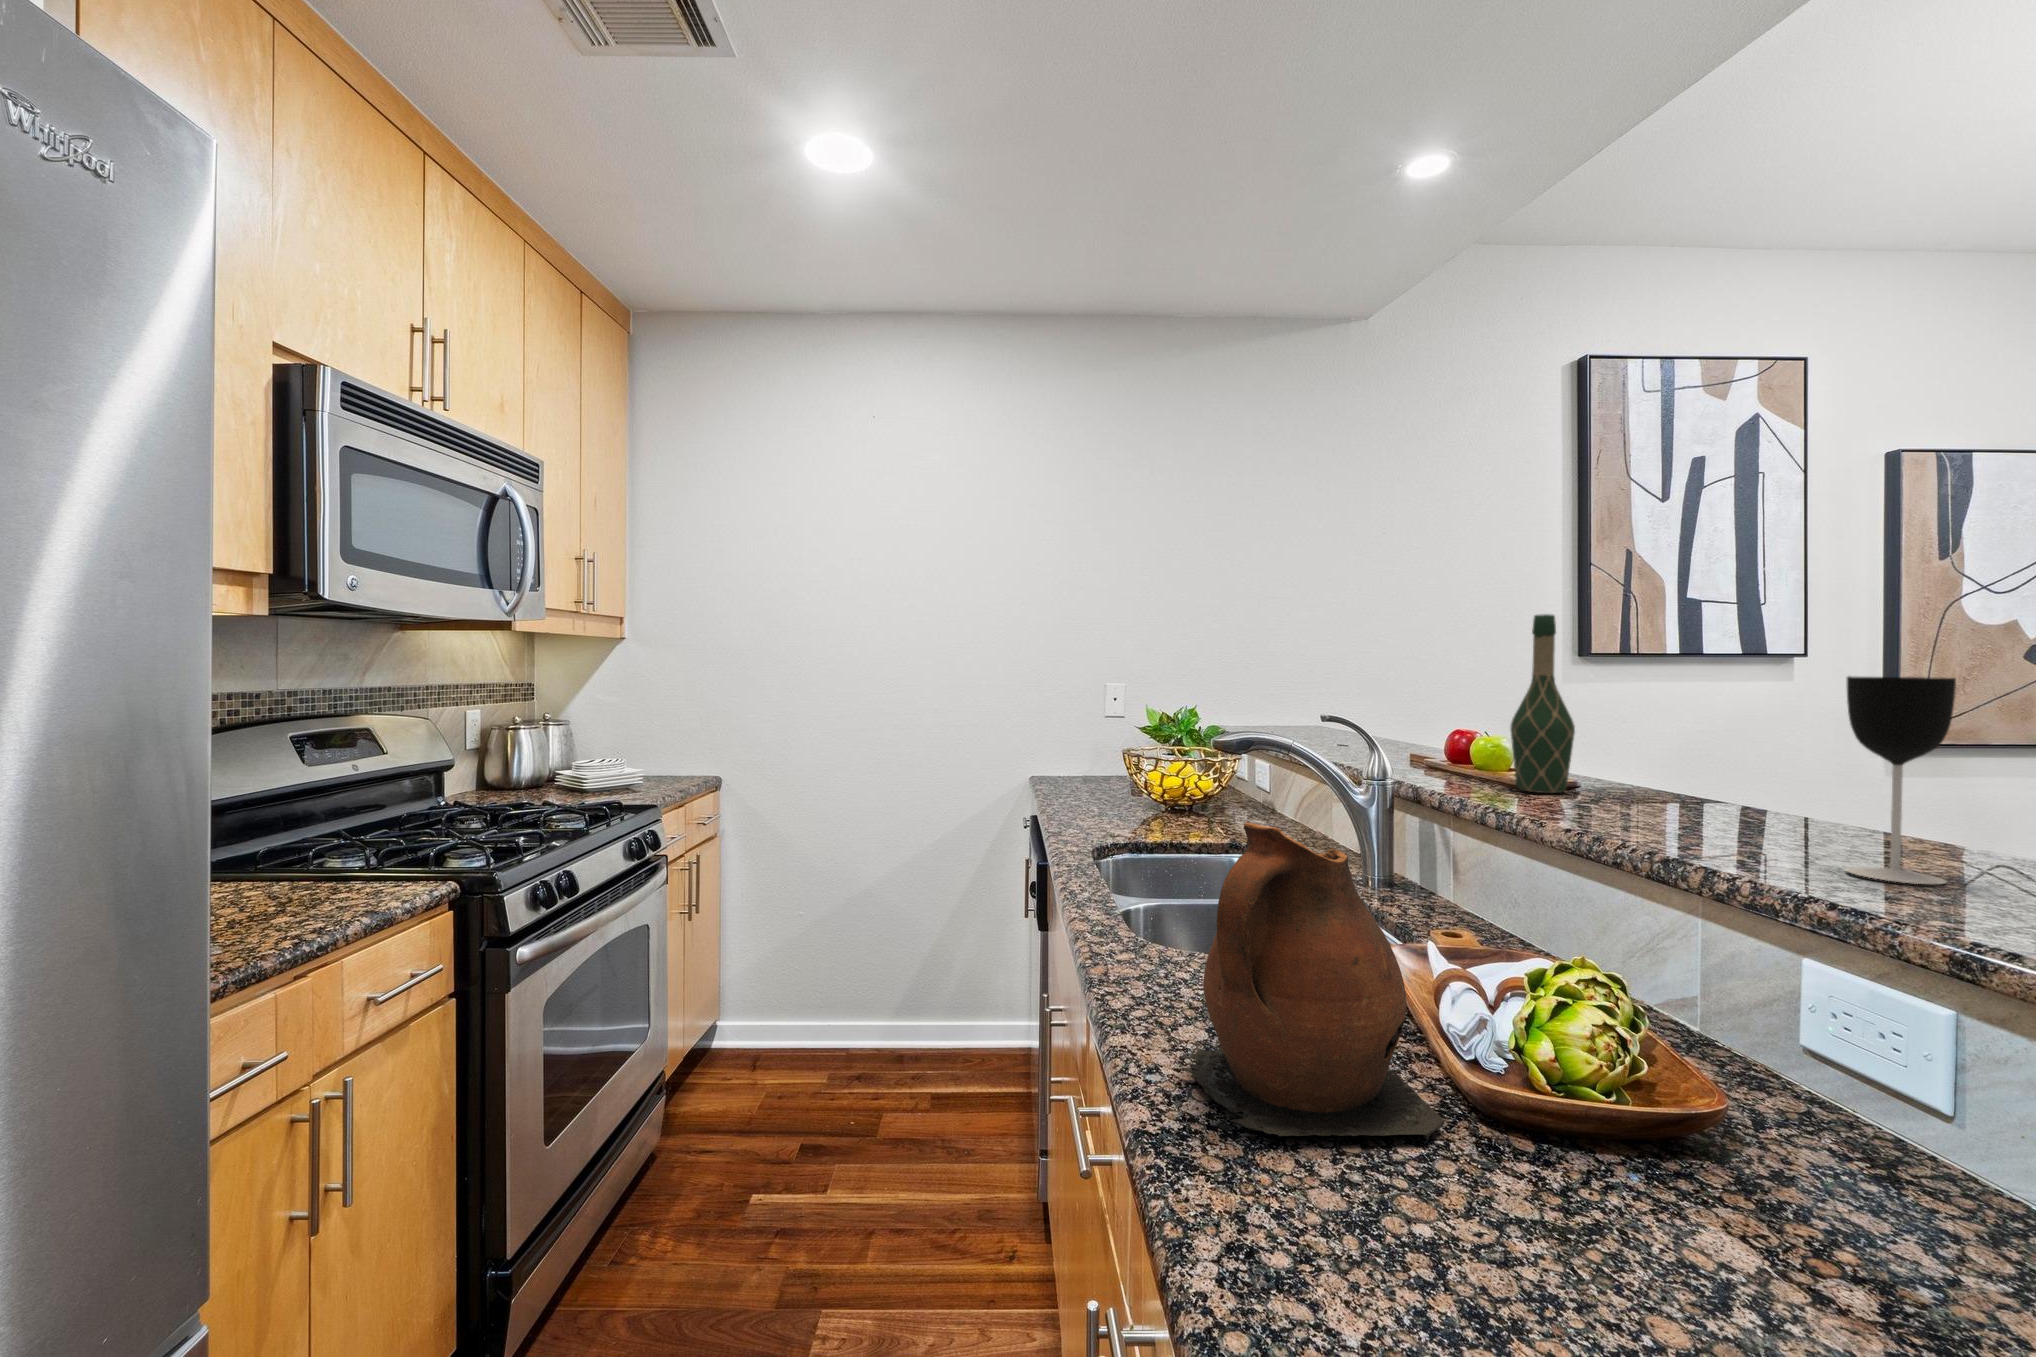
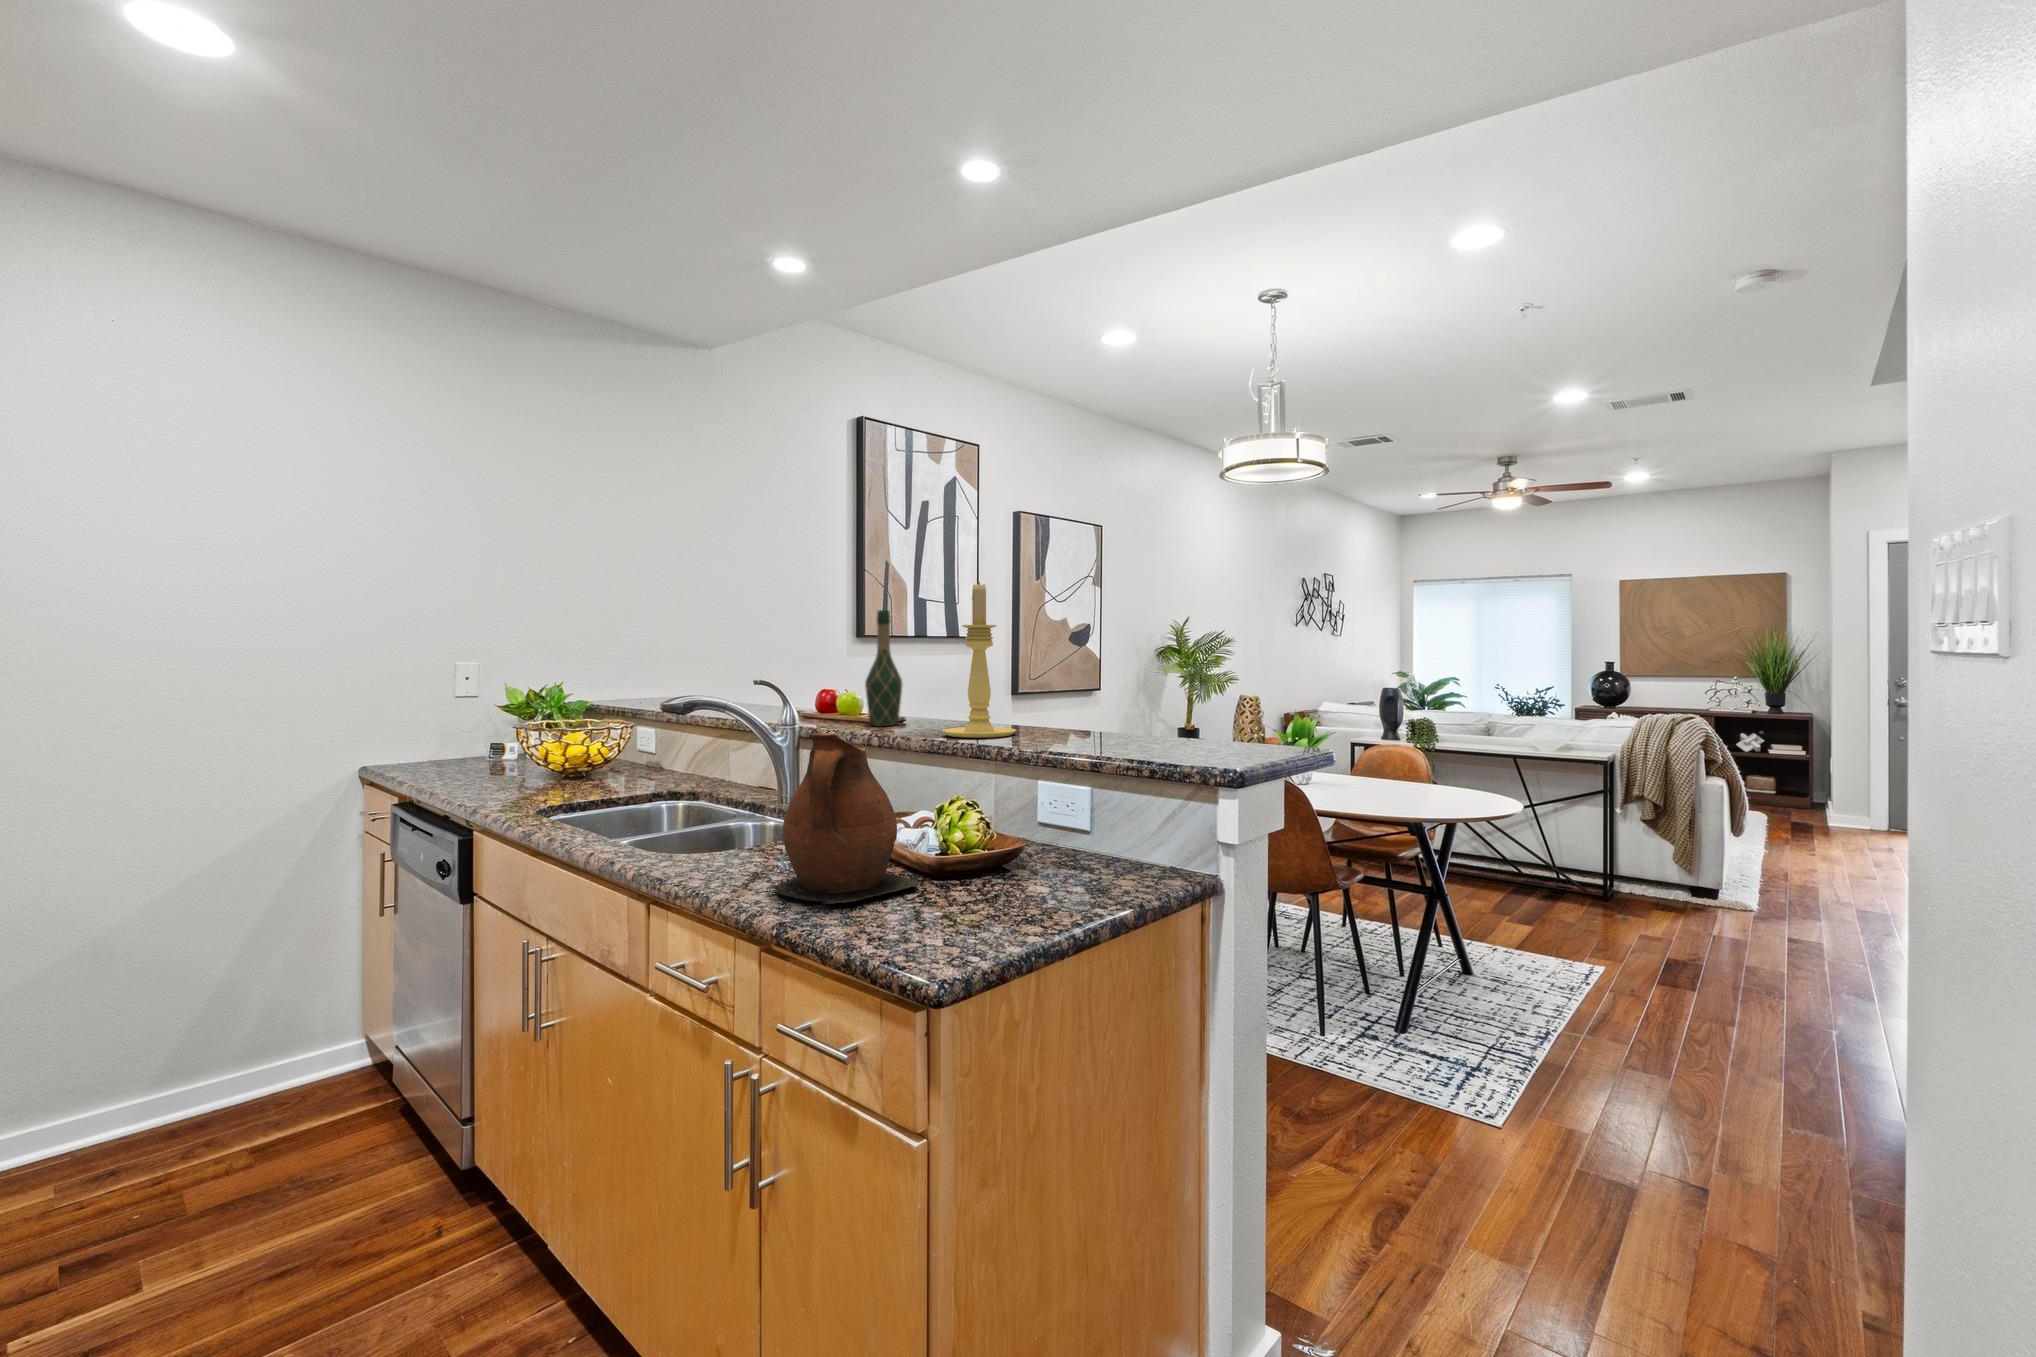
candle holder: none [1616,558,1782,844] -> present [943,582,1016,738]
wine glass: present [1846,676,1956,884] -> none [1047,645,1084,742]

